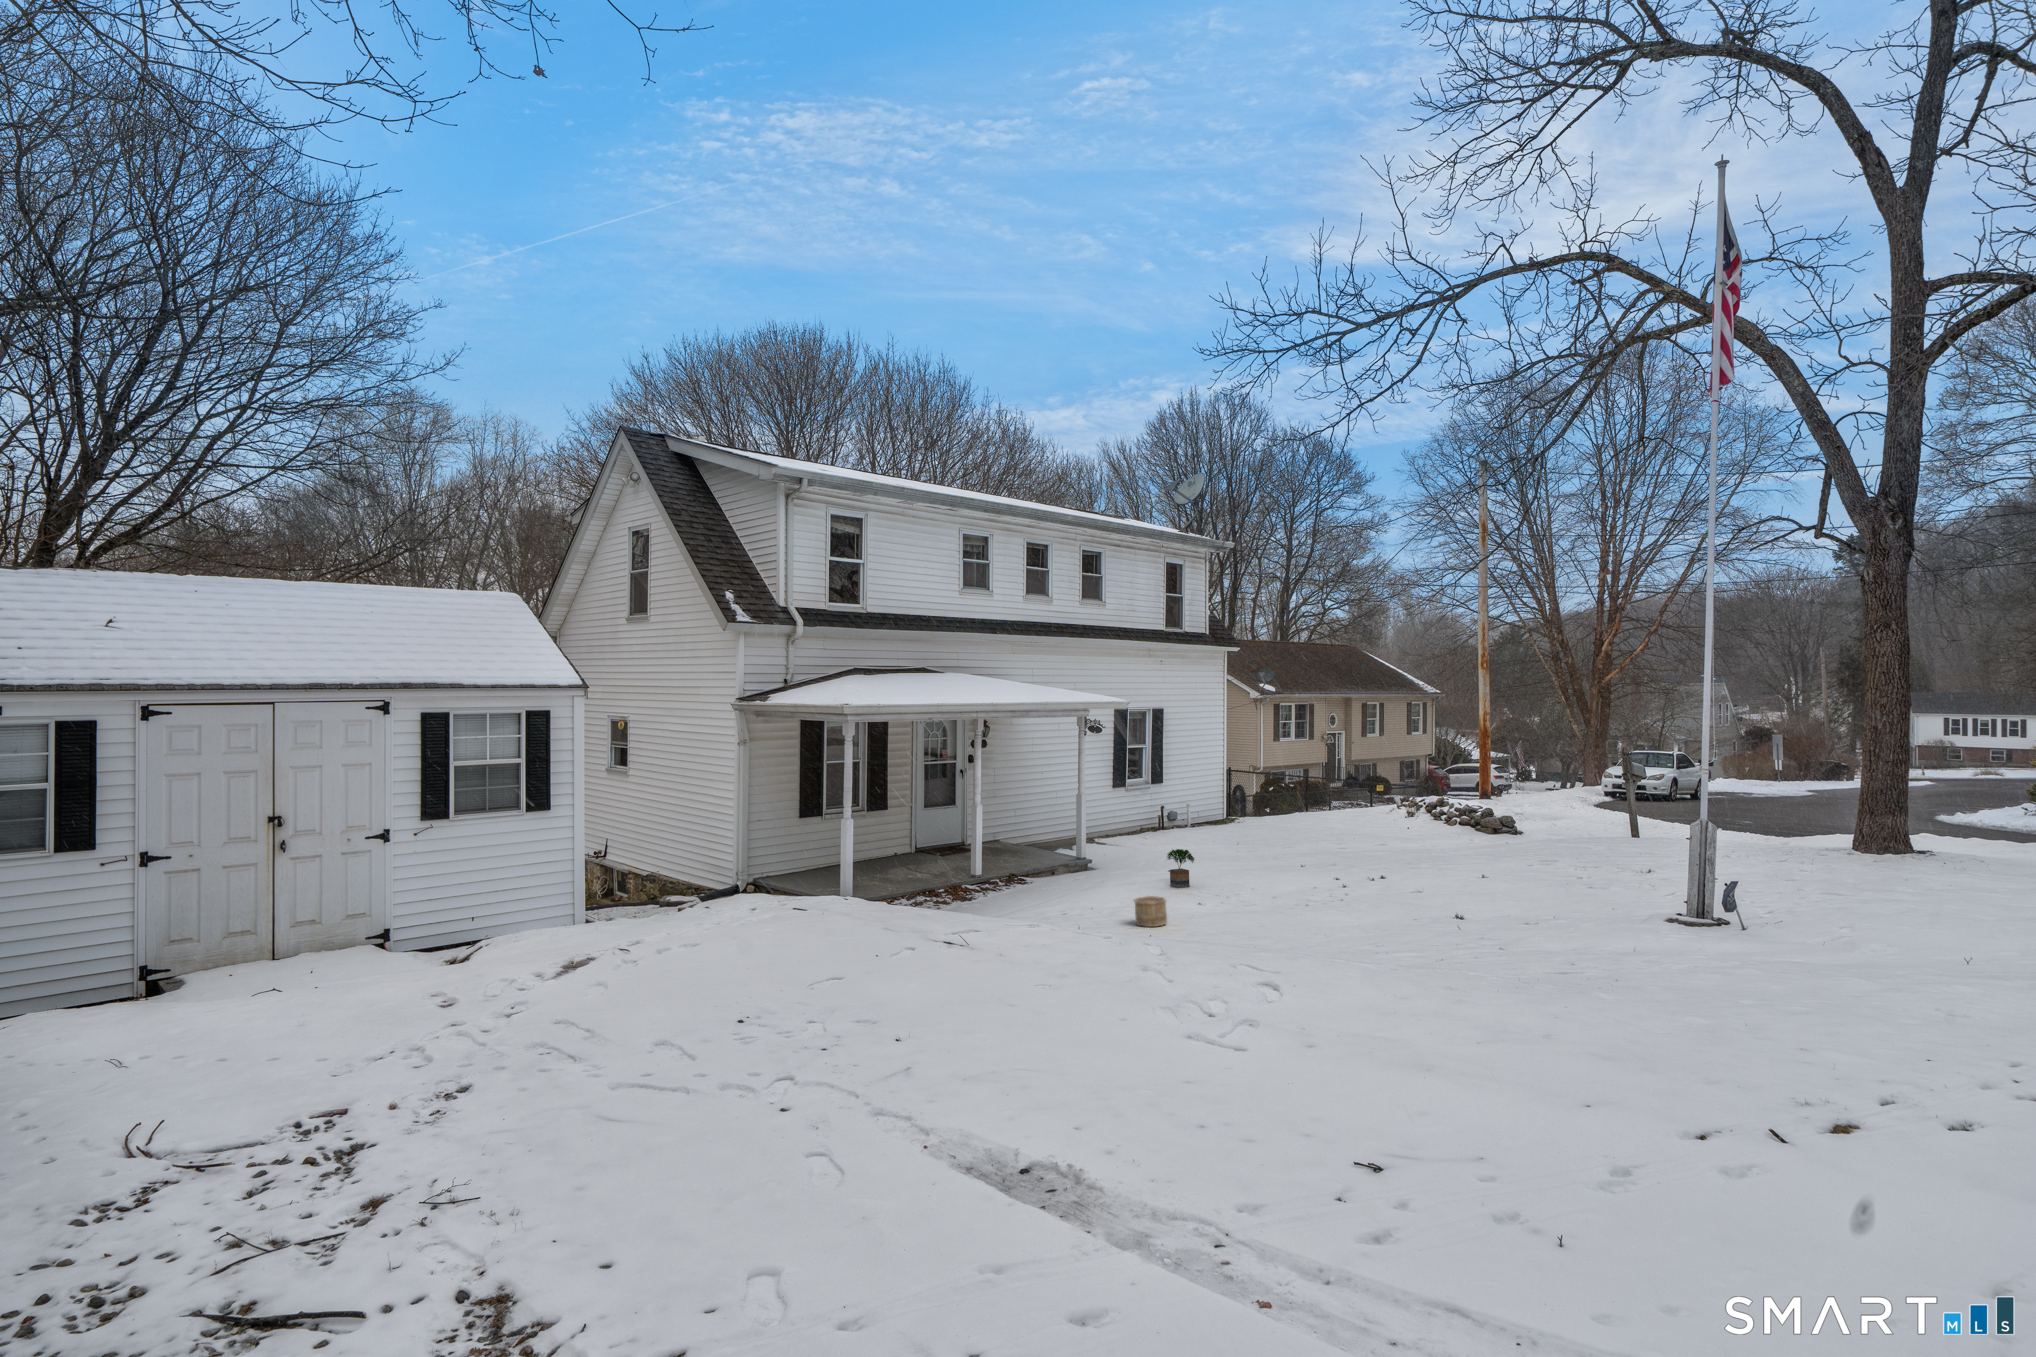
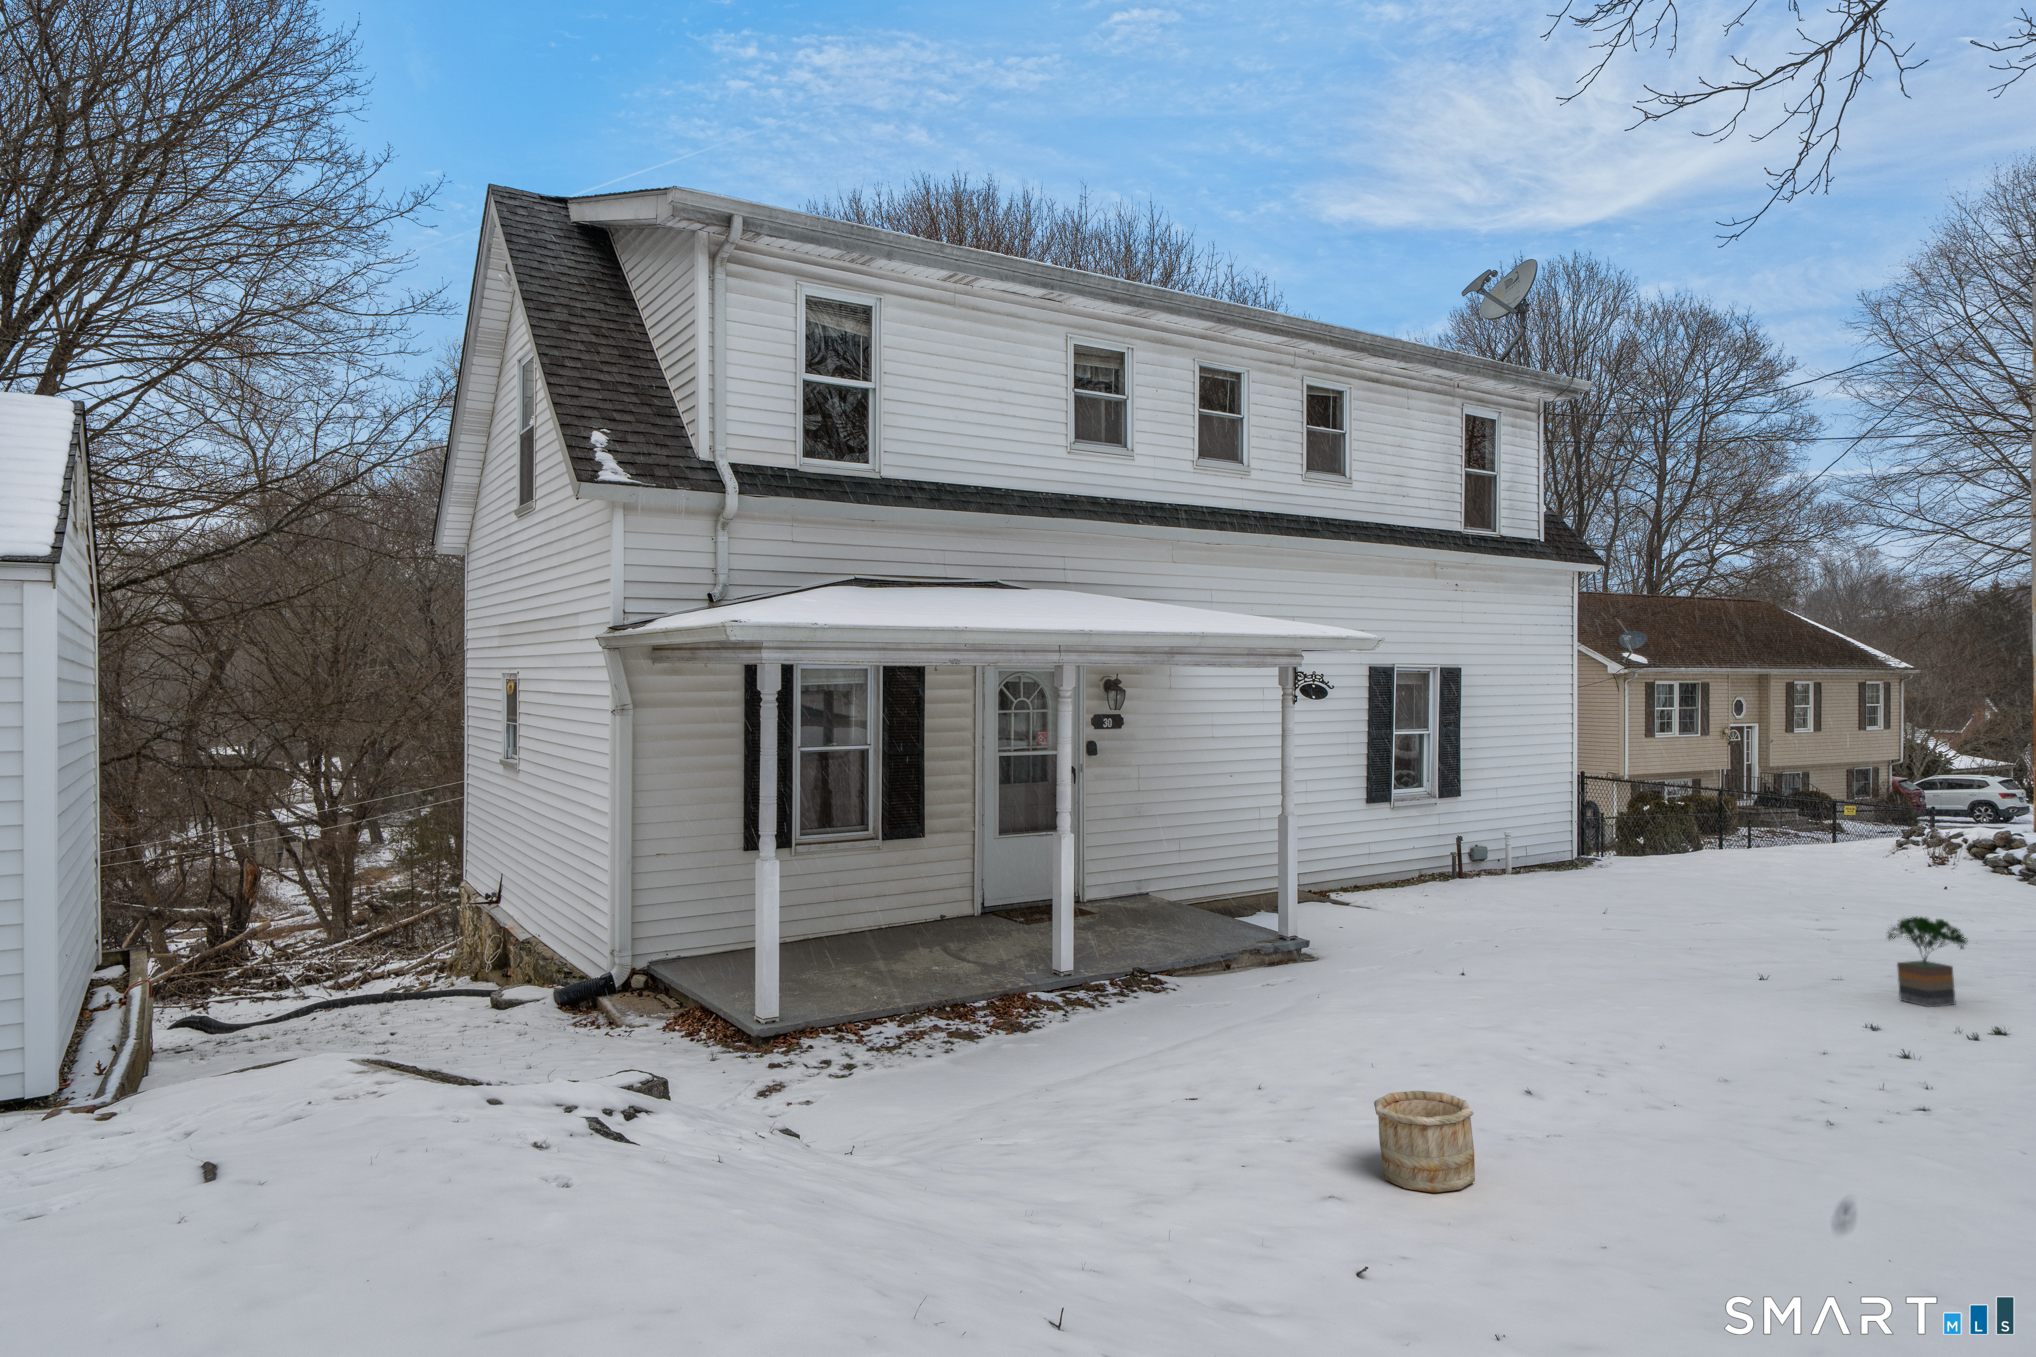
potted tree: present [1167,849,1194,888] -> present [1888,916,1968,1007]

